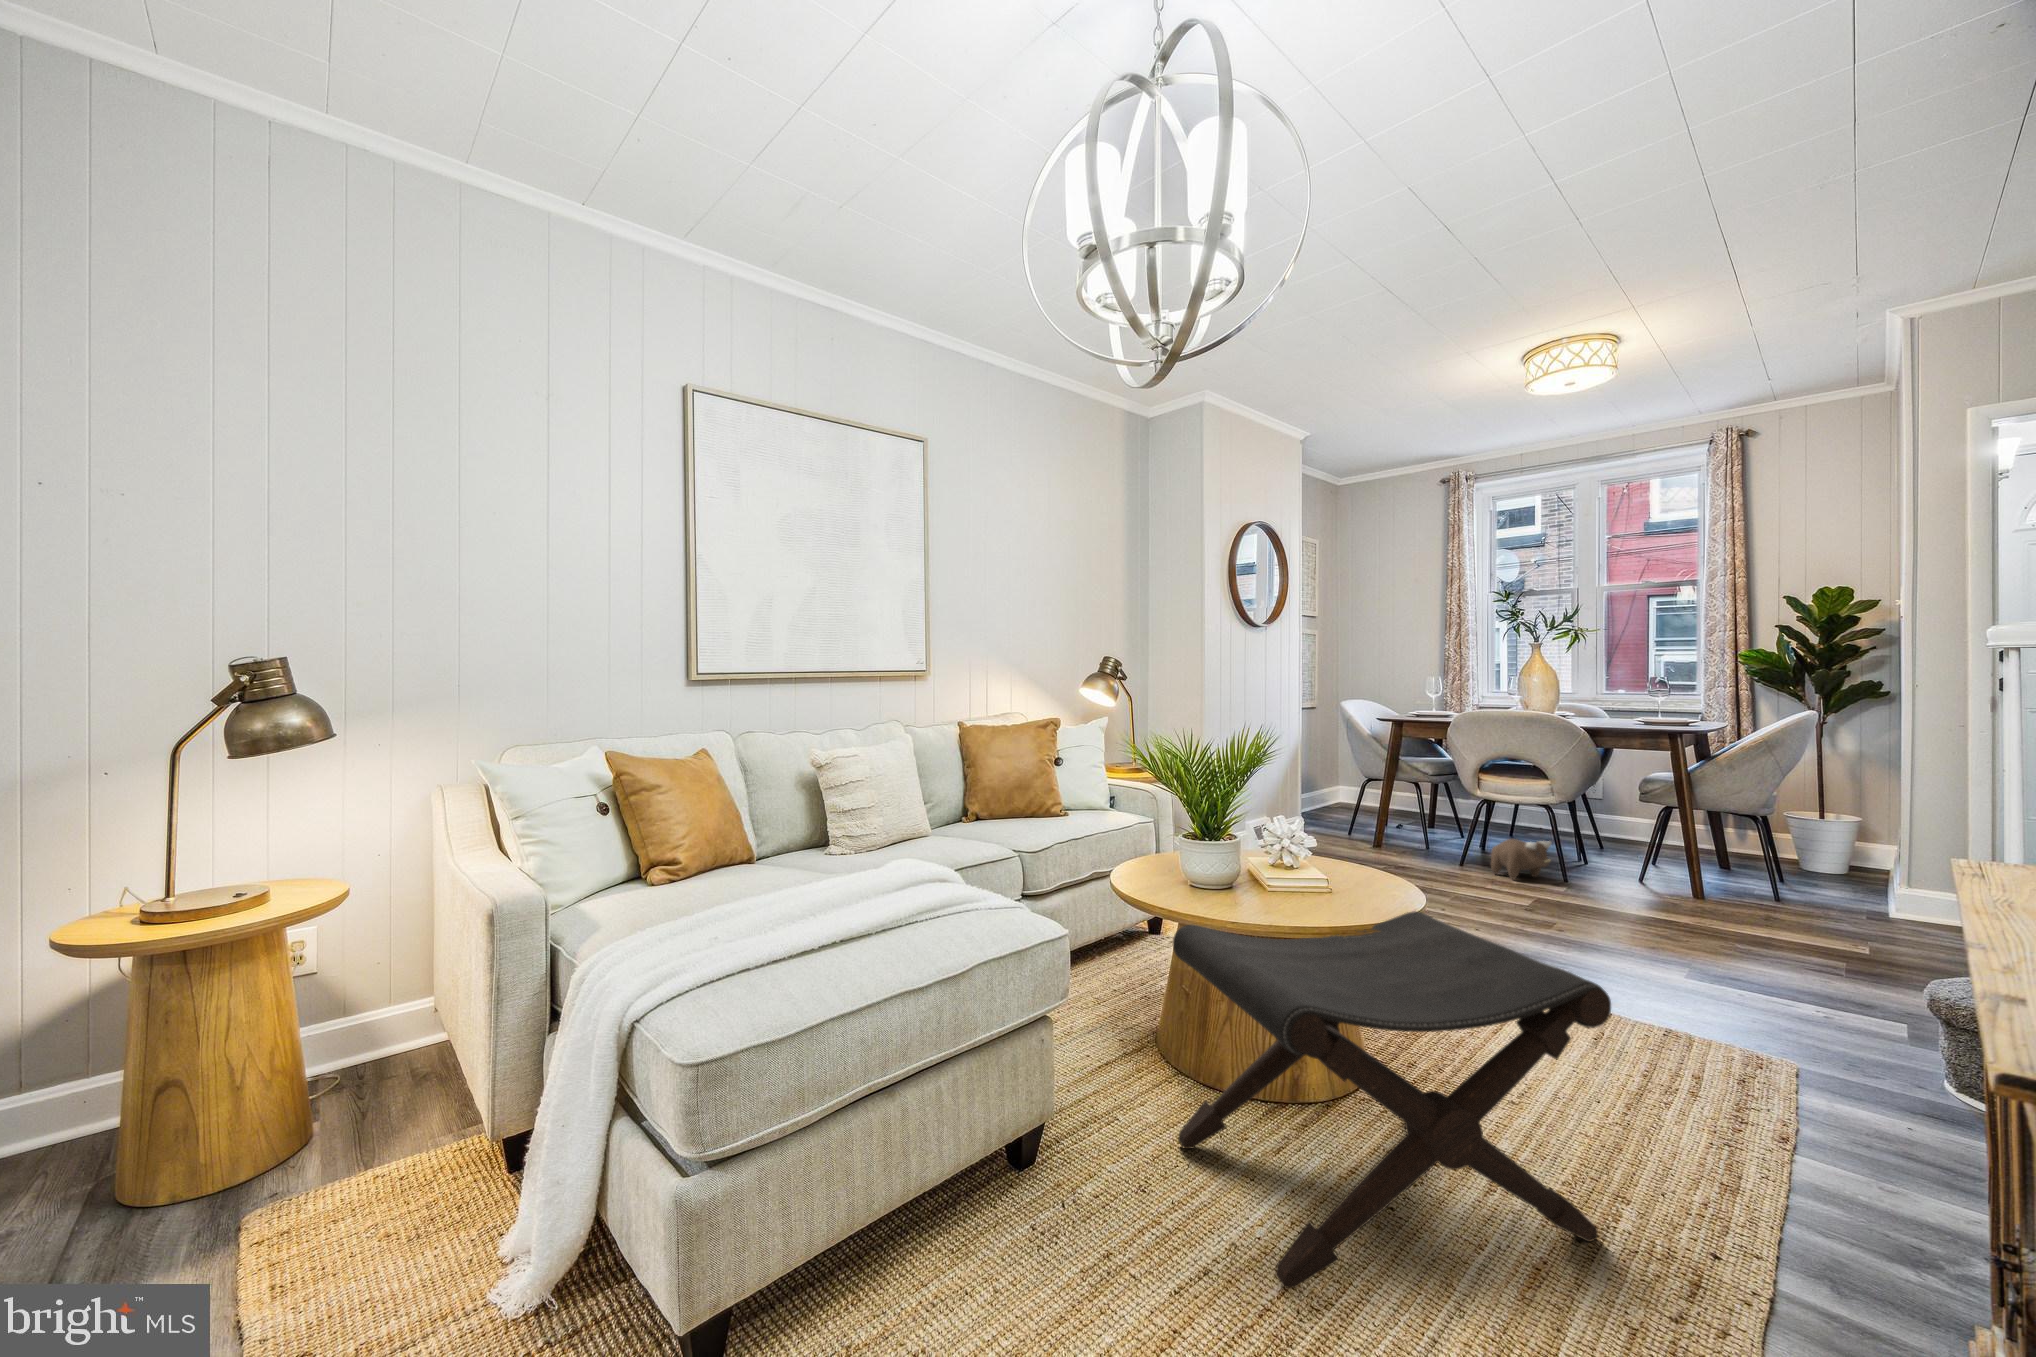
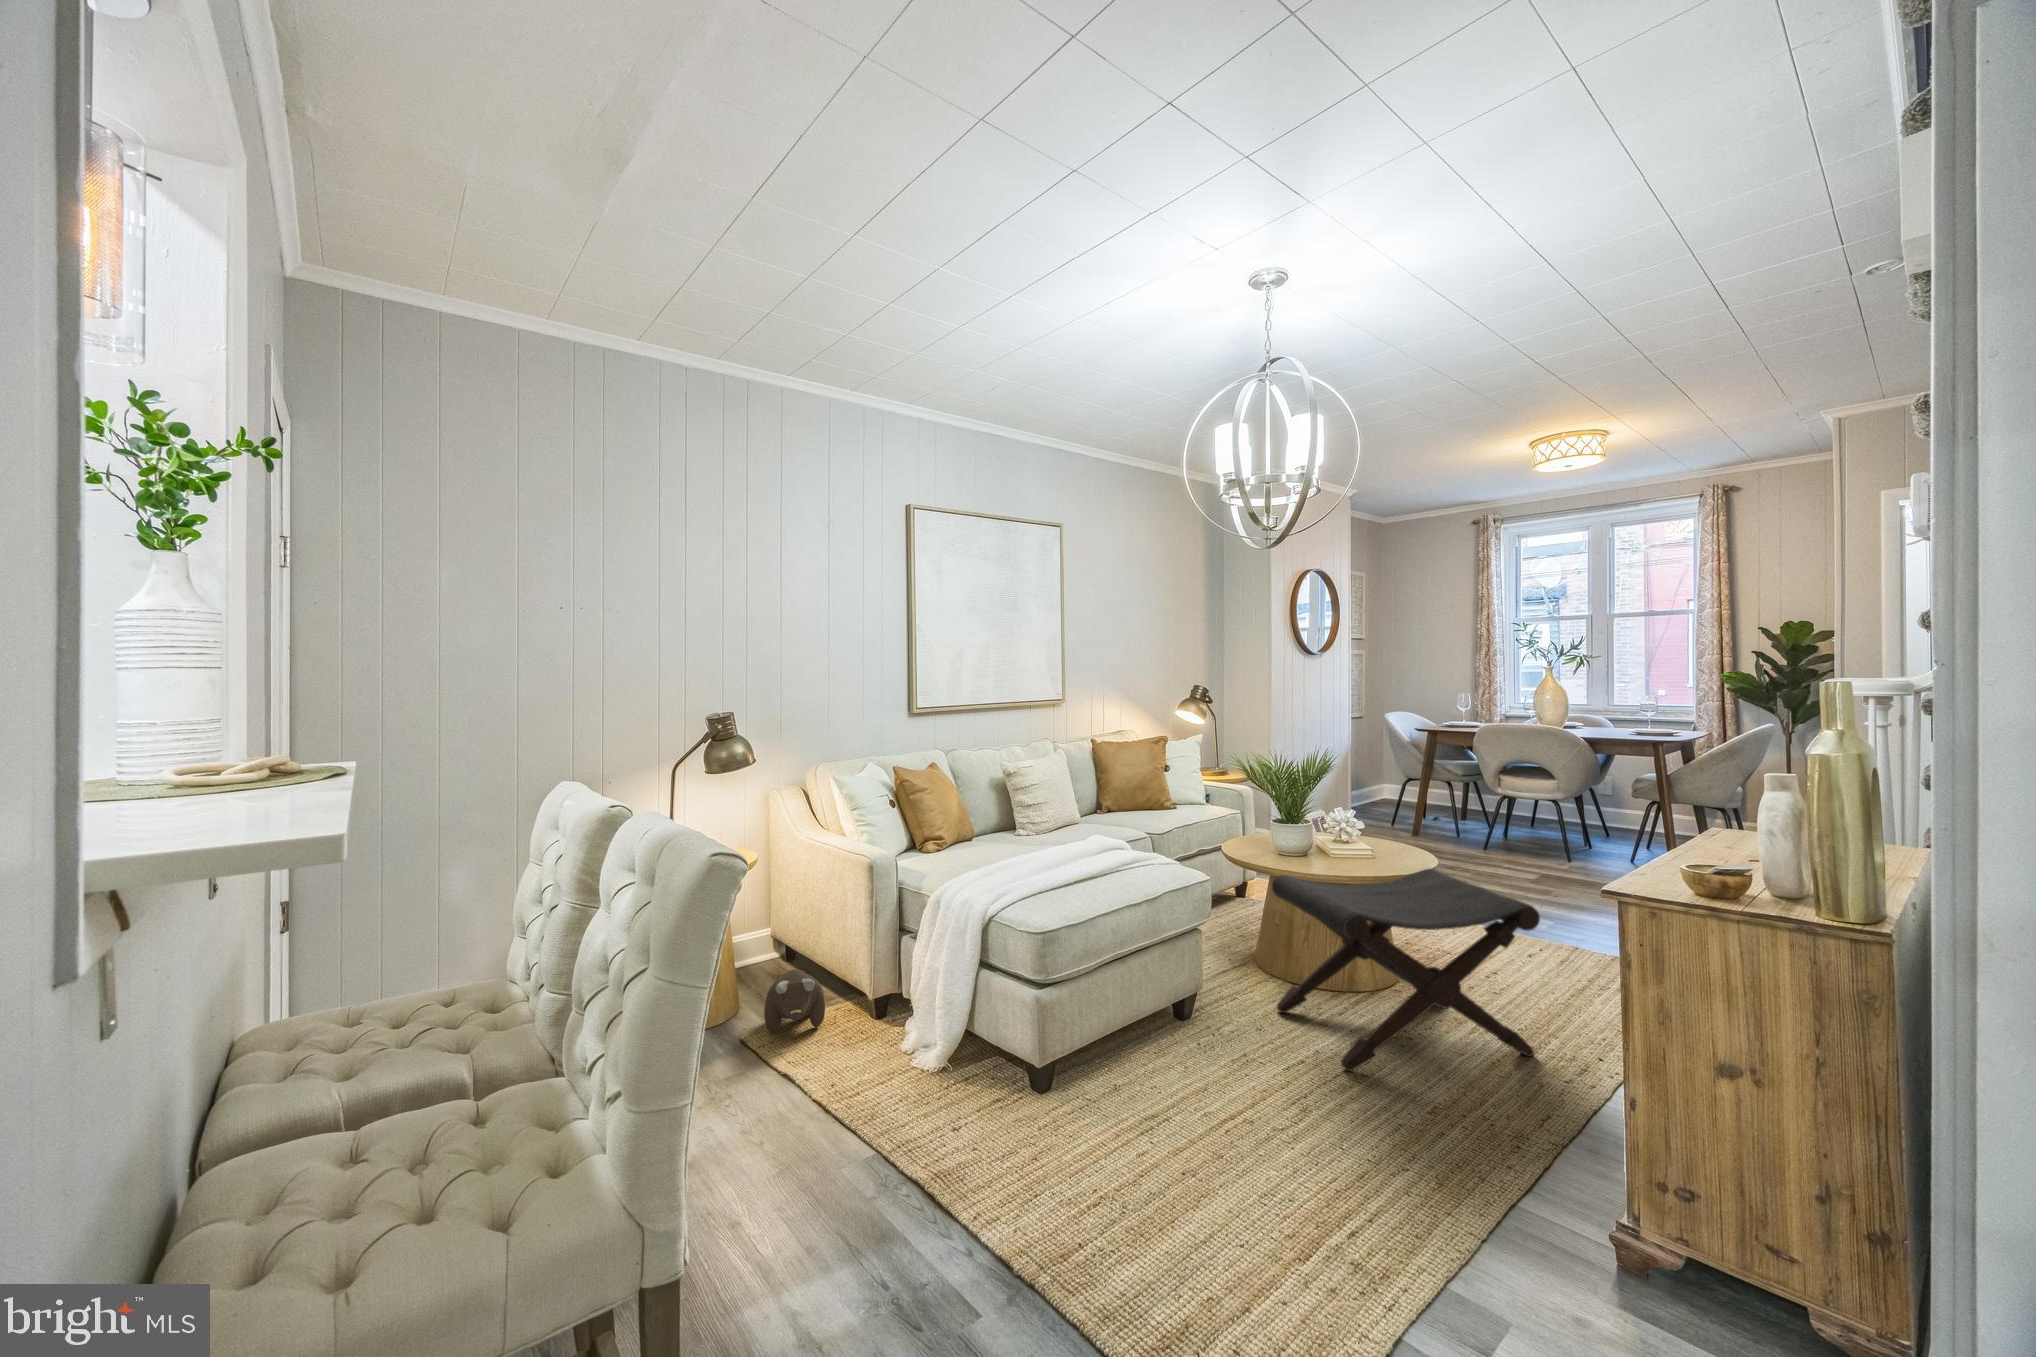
plush toy: present [1491,839,1551,879] -> present [764,969,825,1033]

